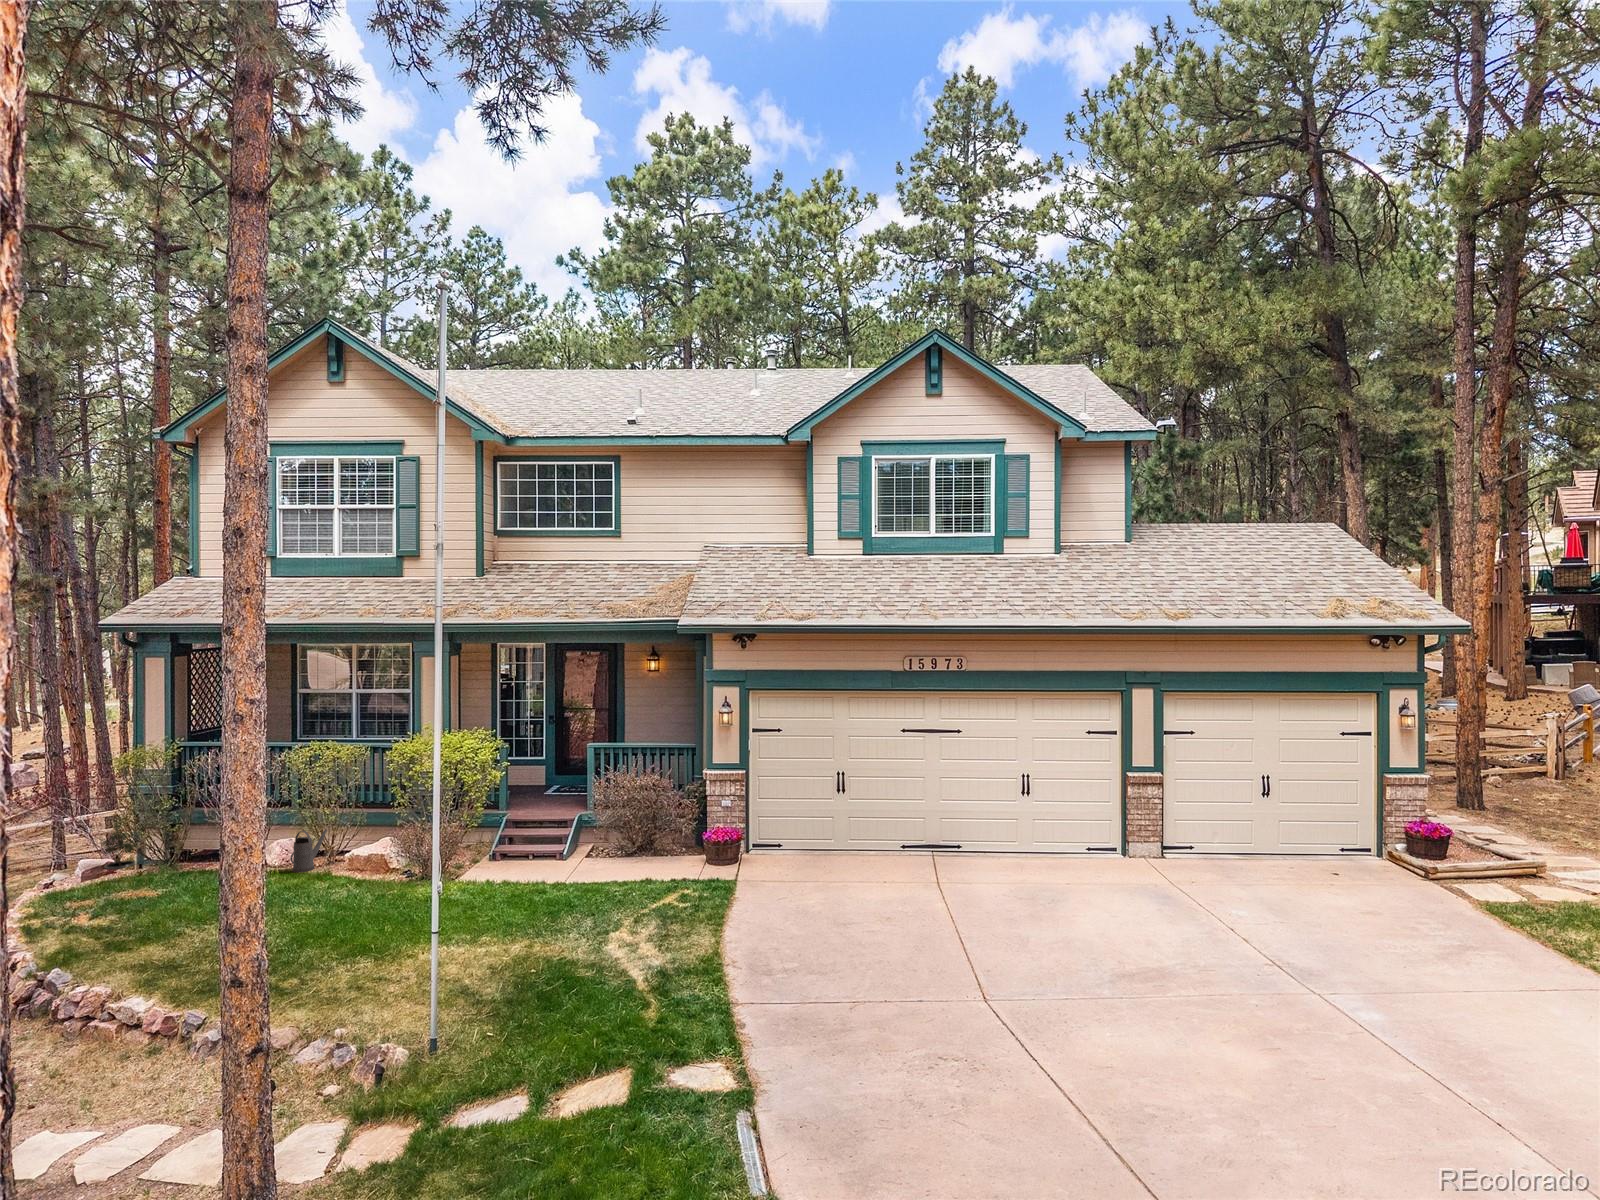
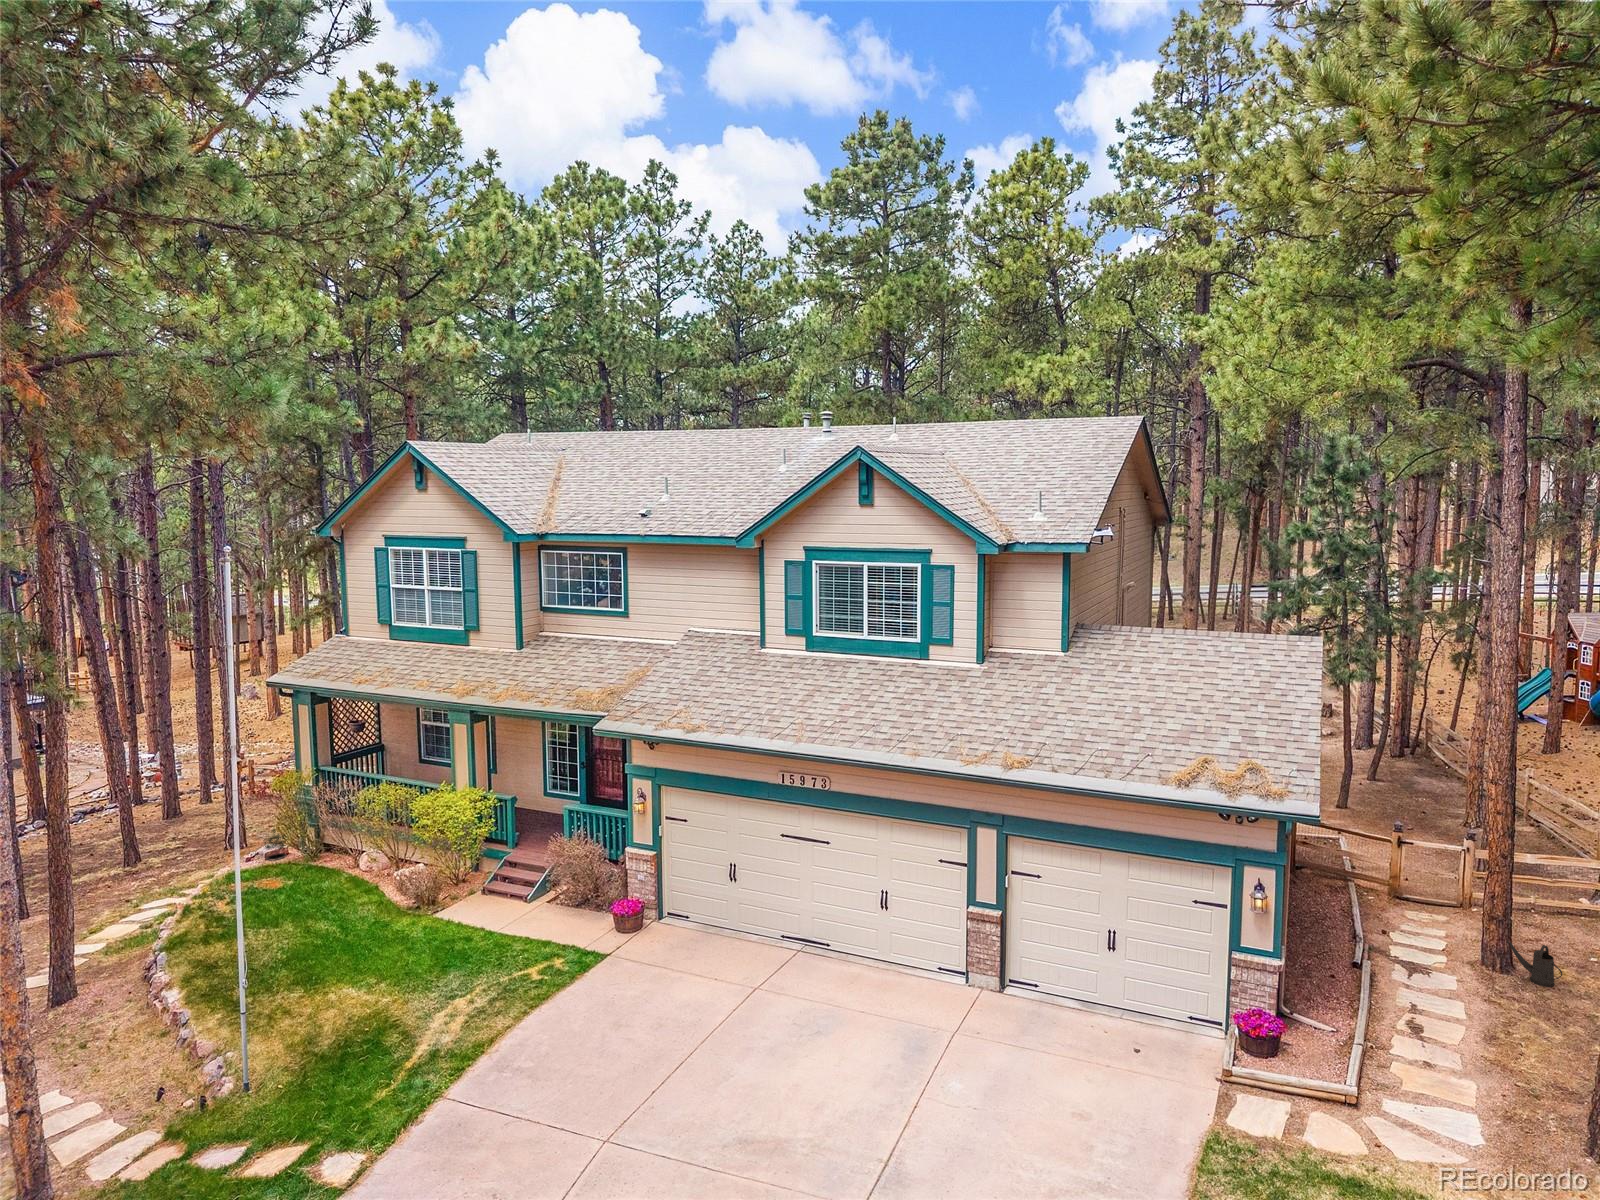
watering can: present [290,829,327,872] -> present [1507,940,1562,987]

